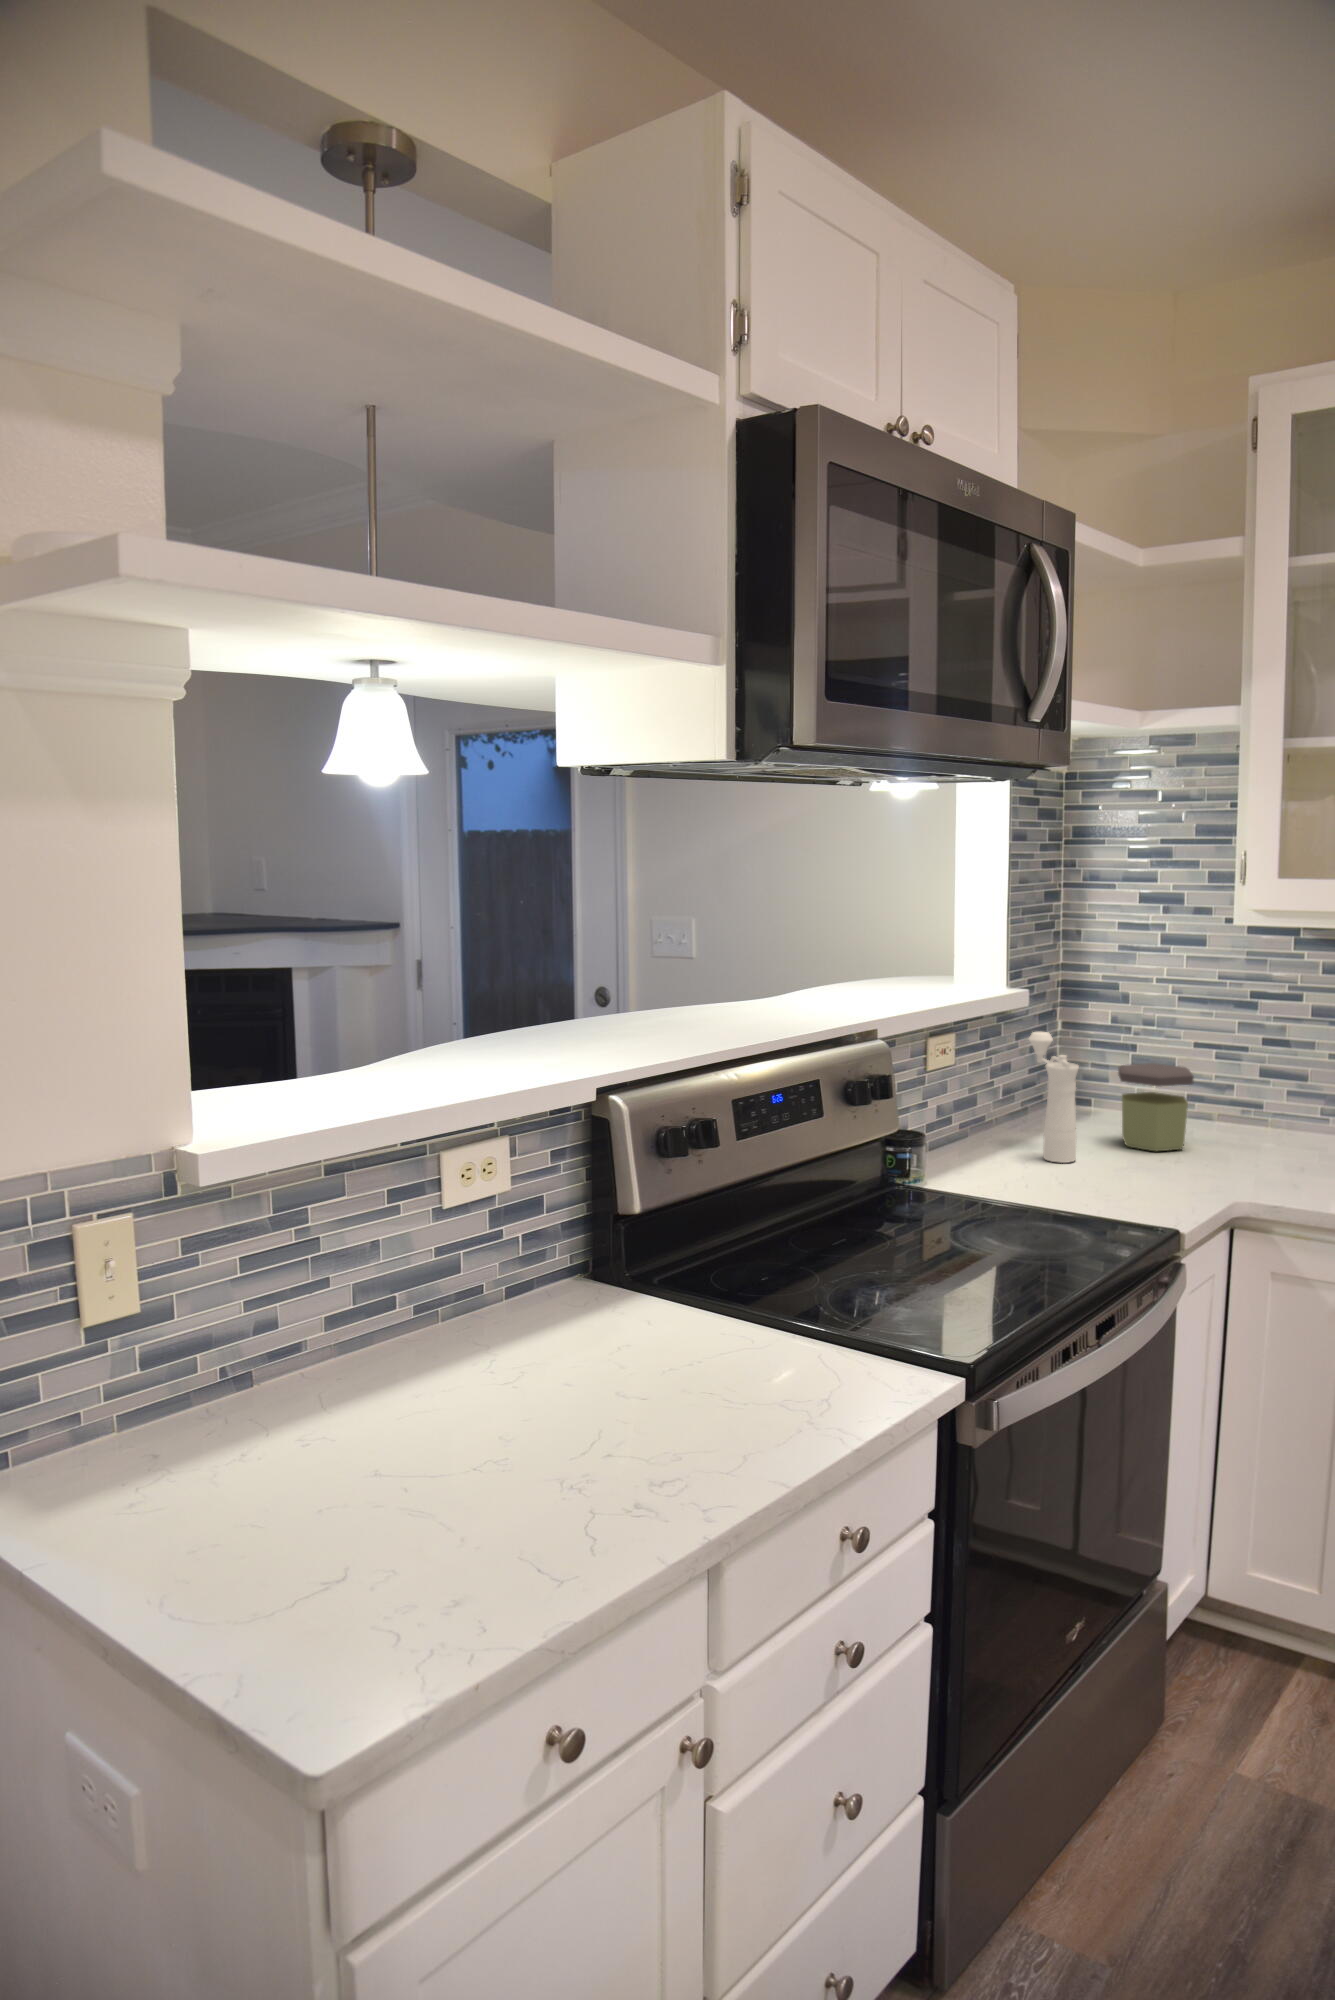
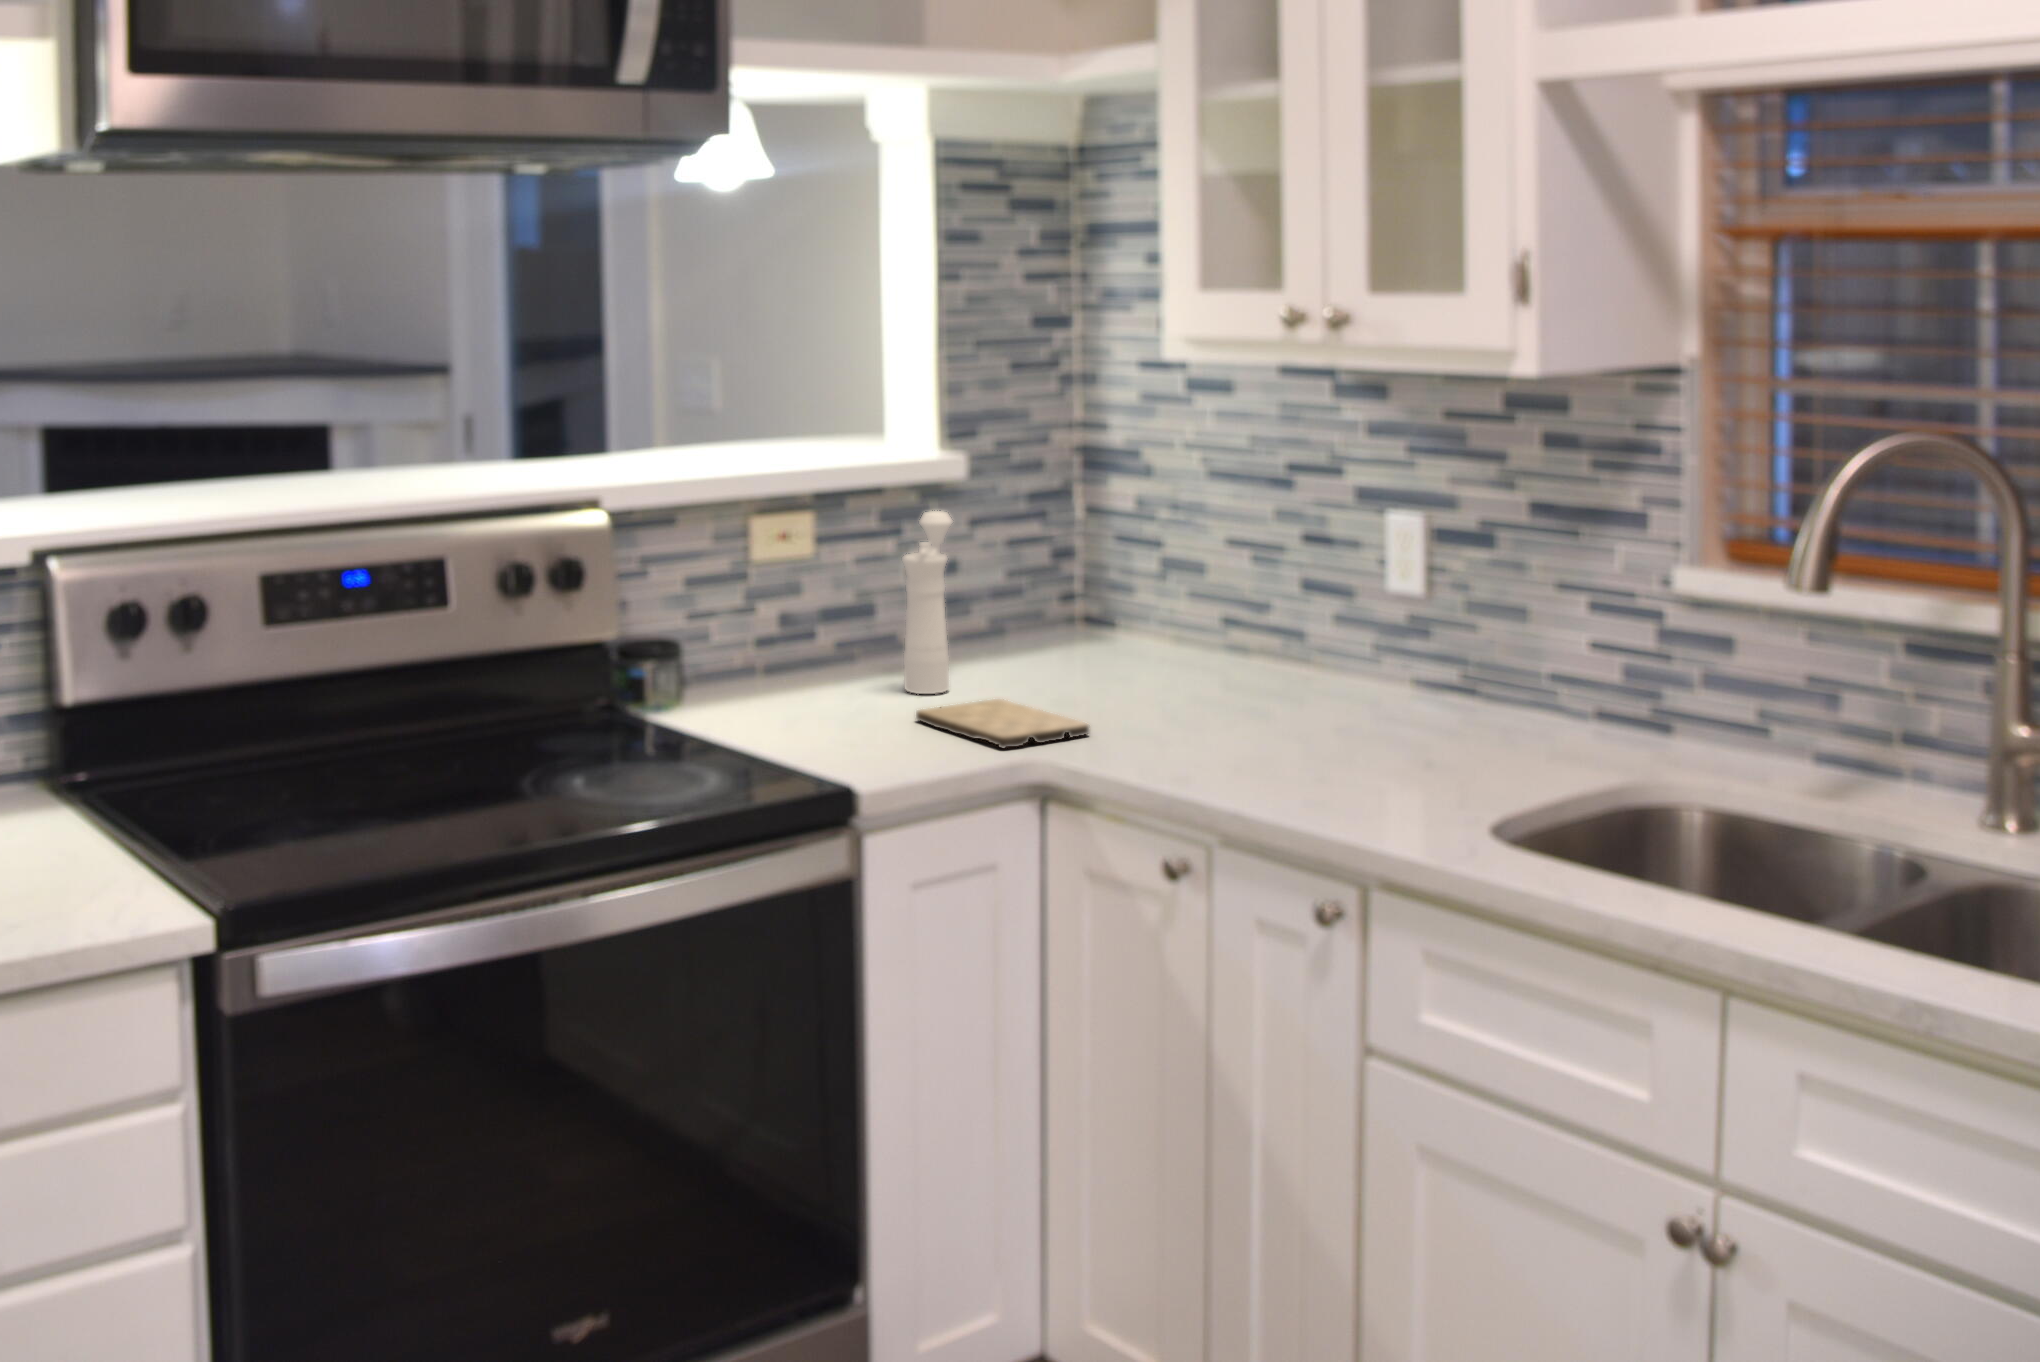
jar: present [1118,1063,1194,1151] -> none [1044,562,1156,687]
cutting board: none [1103,1164,1237,1202] -> present [916,699,1089,748]

